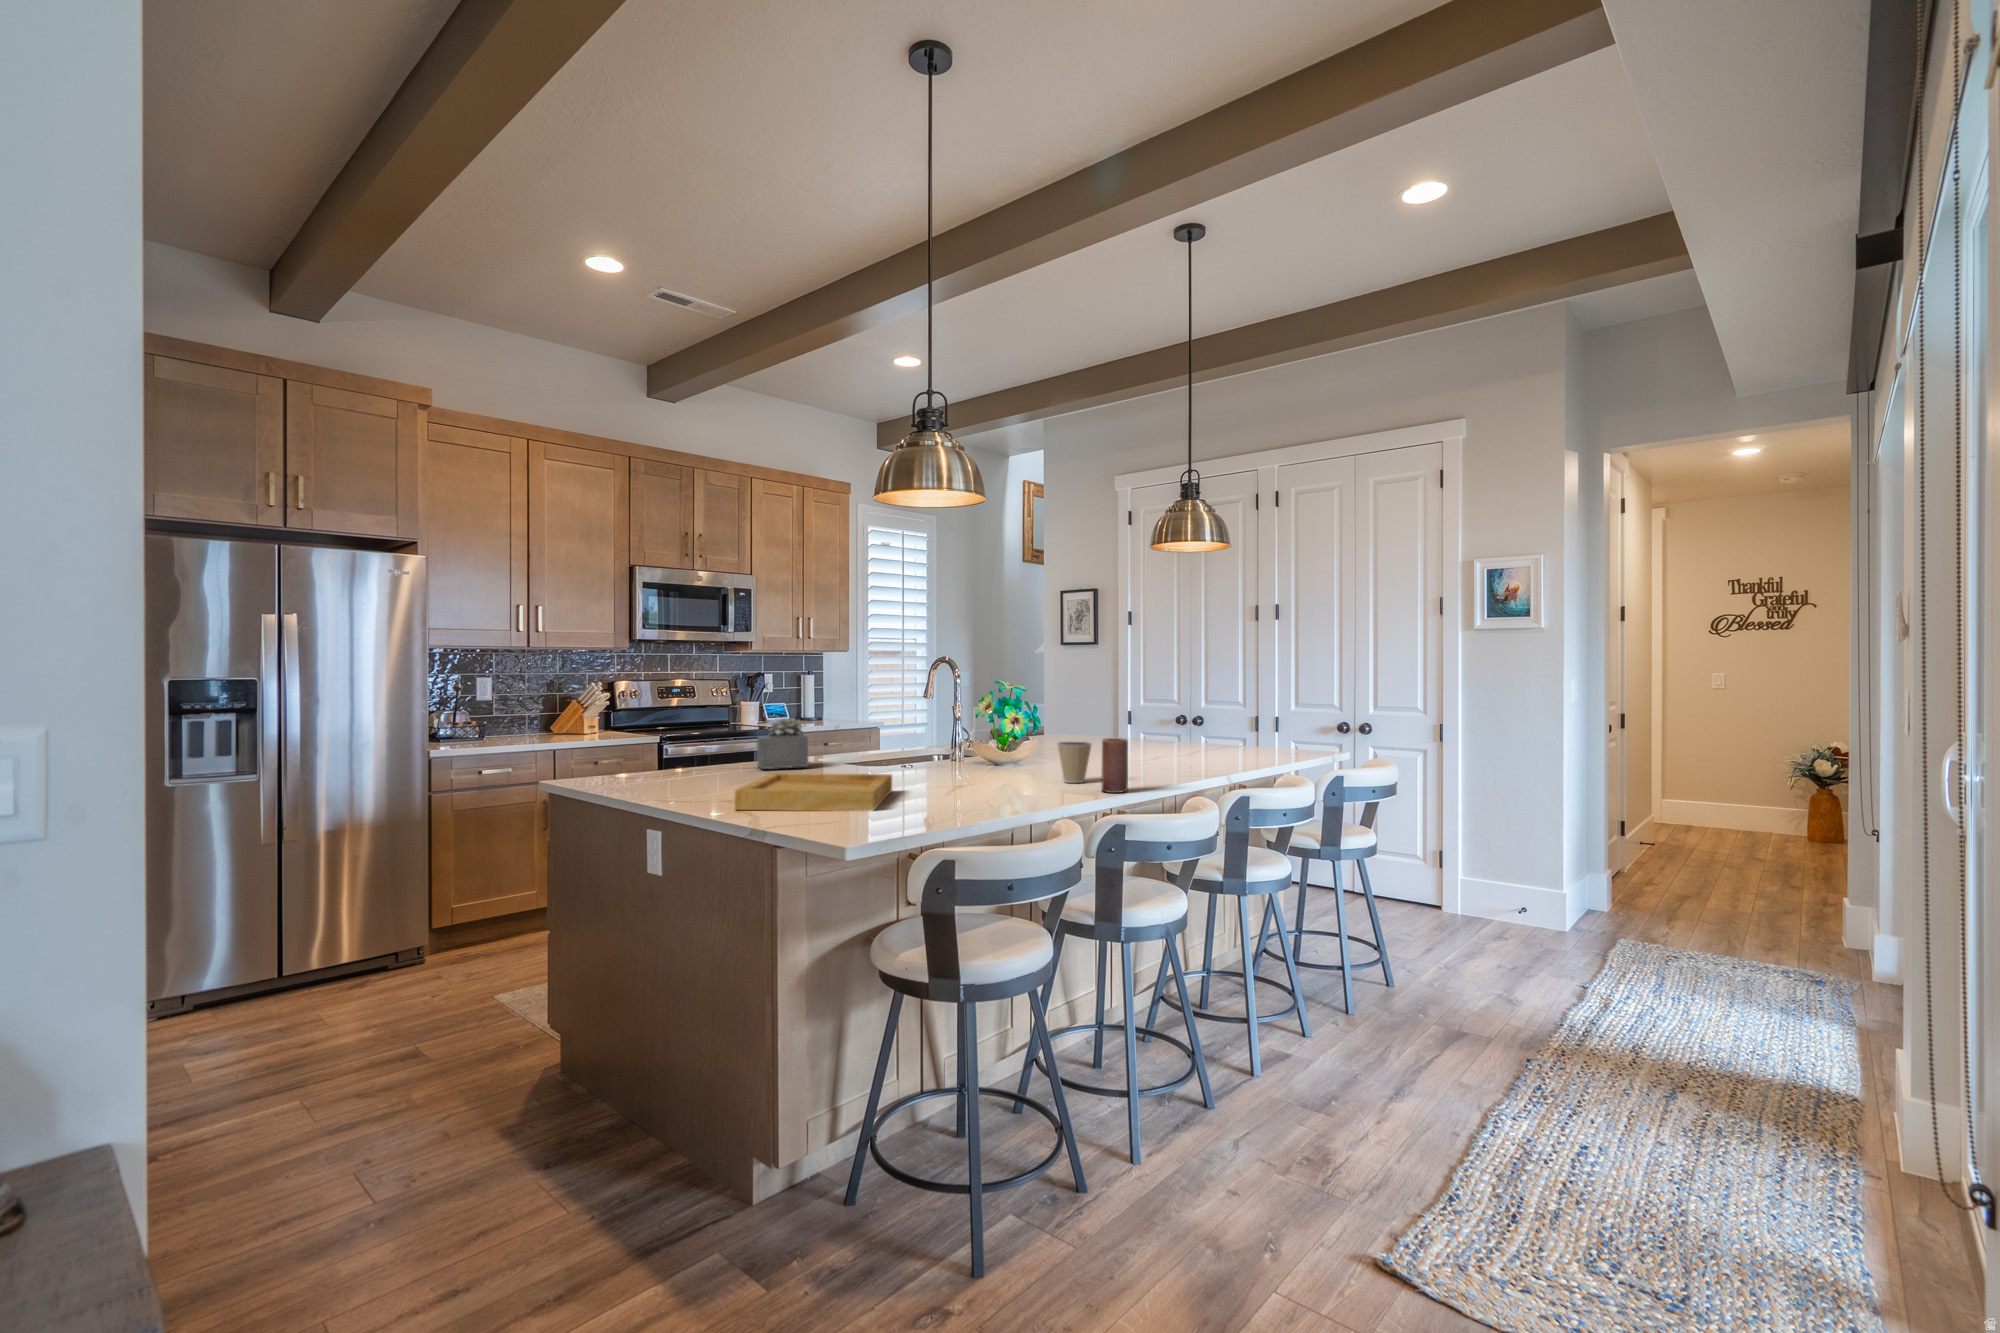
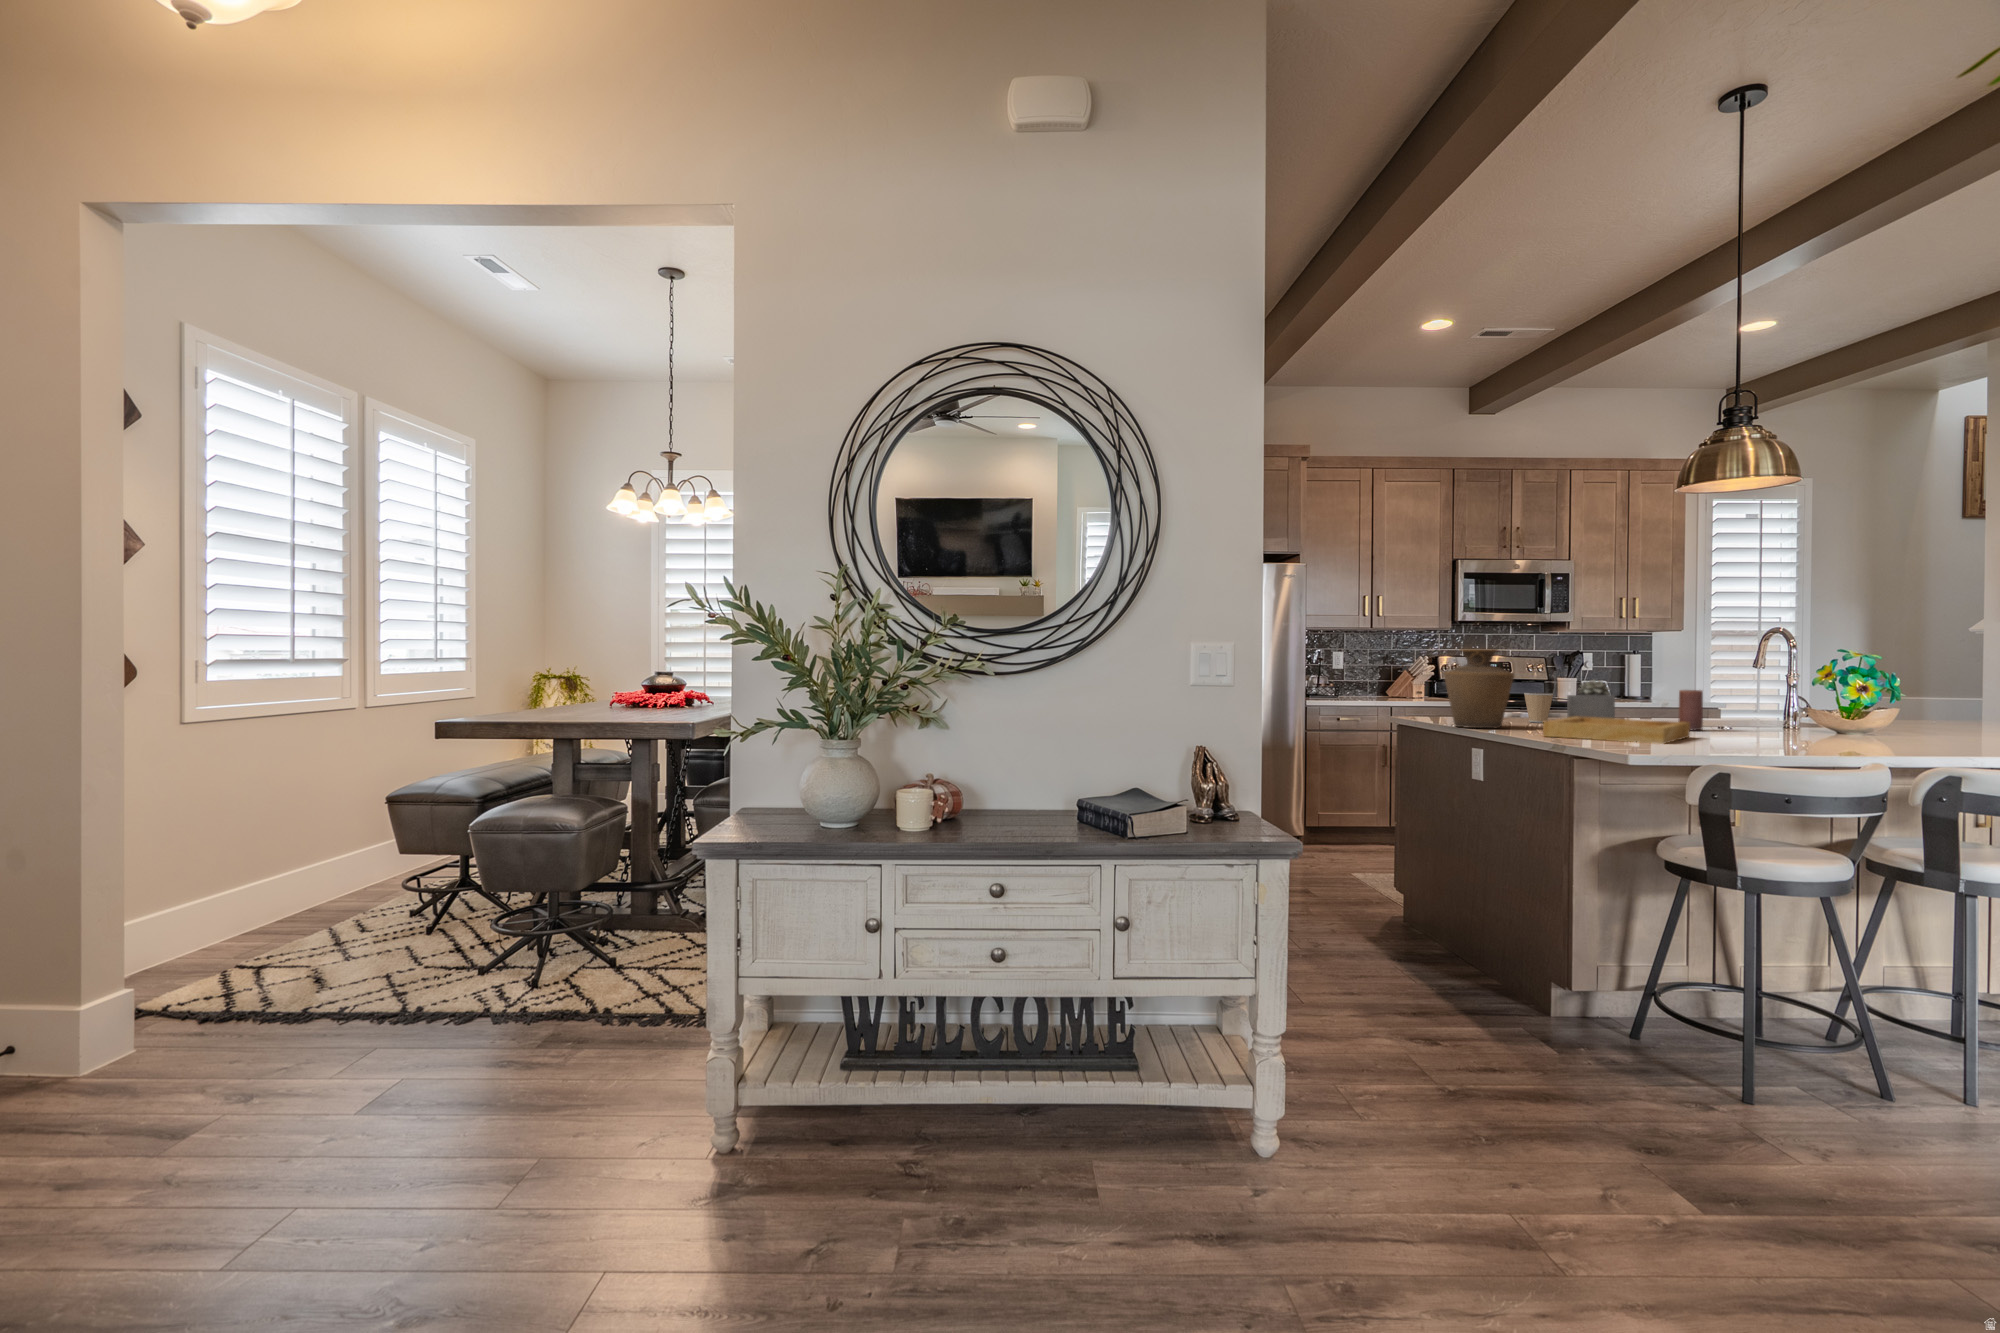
vase: none [605,688,698,798] -> present [1444,649,1514,728]
candle: present [1102,738,1128,793] -> present [1679,690,1703,730]
coffee cup: present [1058,742,1092,783] -> present [1524,693,1553,723]

